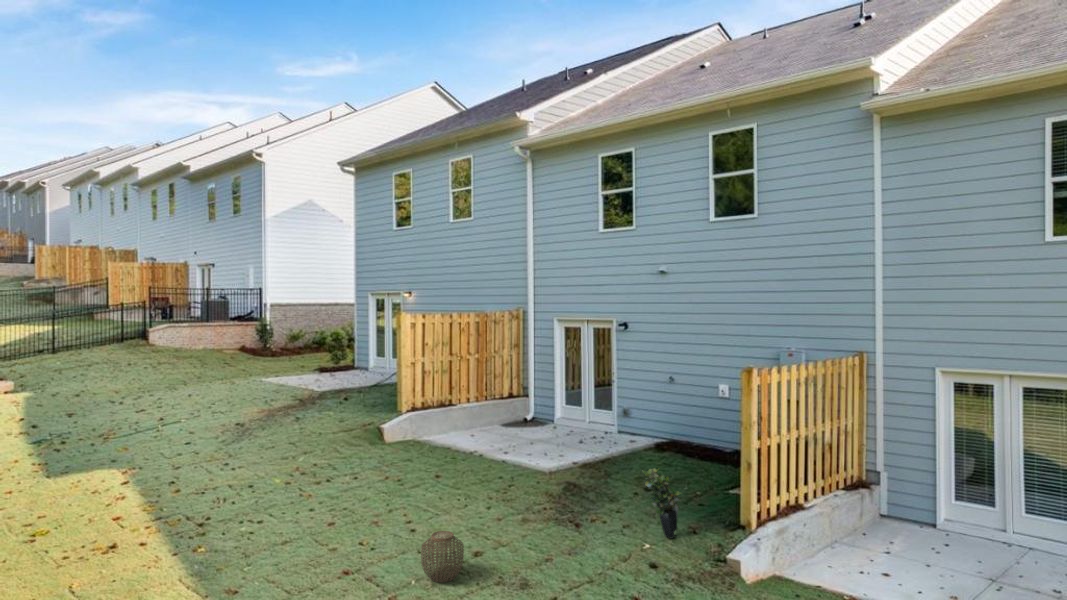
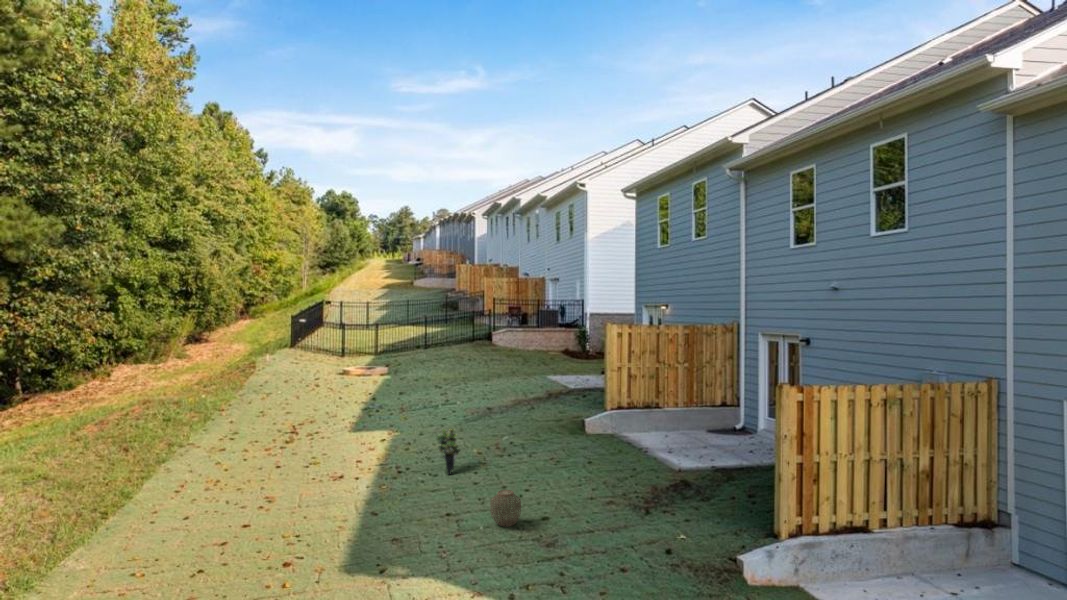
potted plant: present [643,469,681,539] -> present [436,429,460,474]

